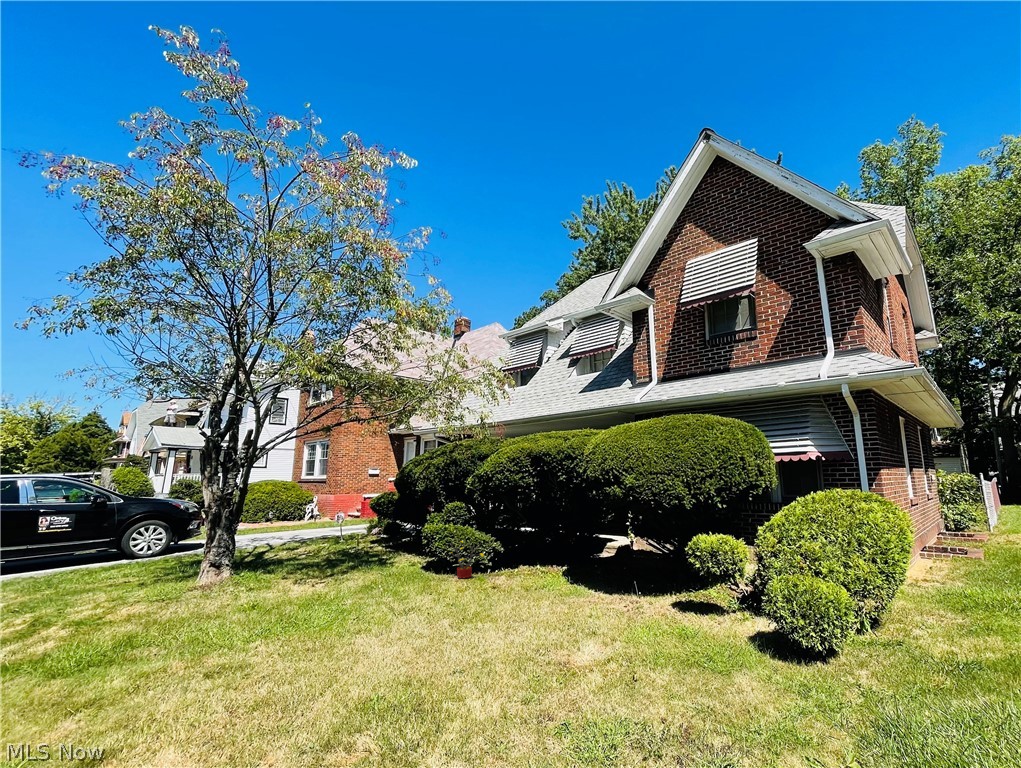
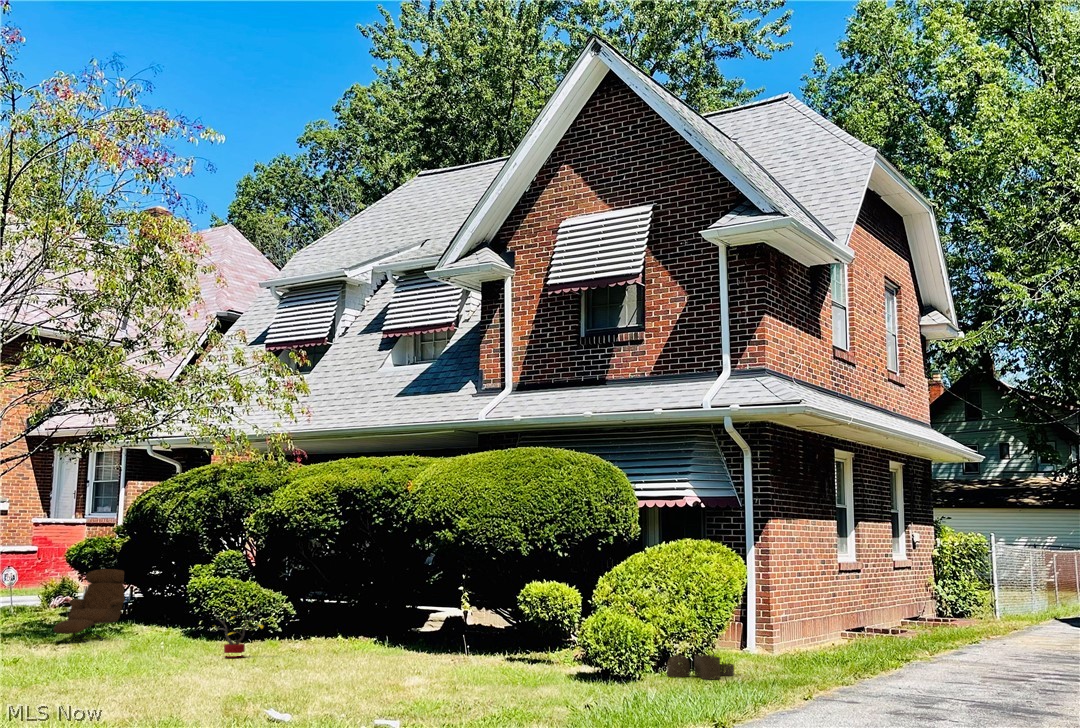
lounge chair: none [373,504,418,553] -> present [54,569,126,644]
woven basket: none [865,621,954,664] -> present [667,652,734,679]

